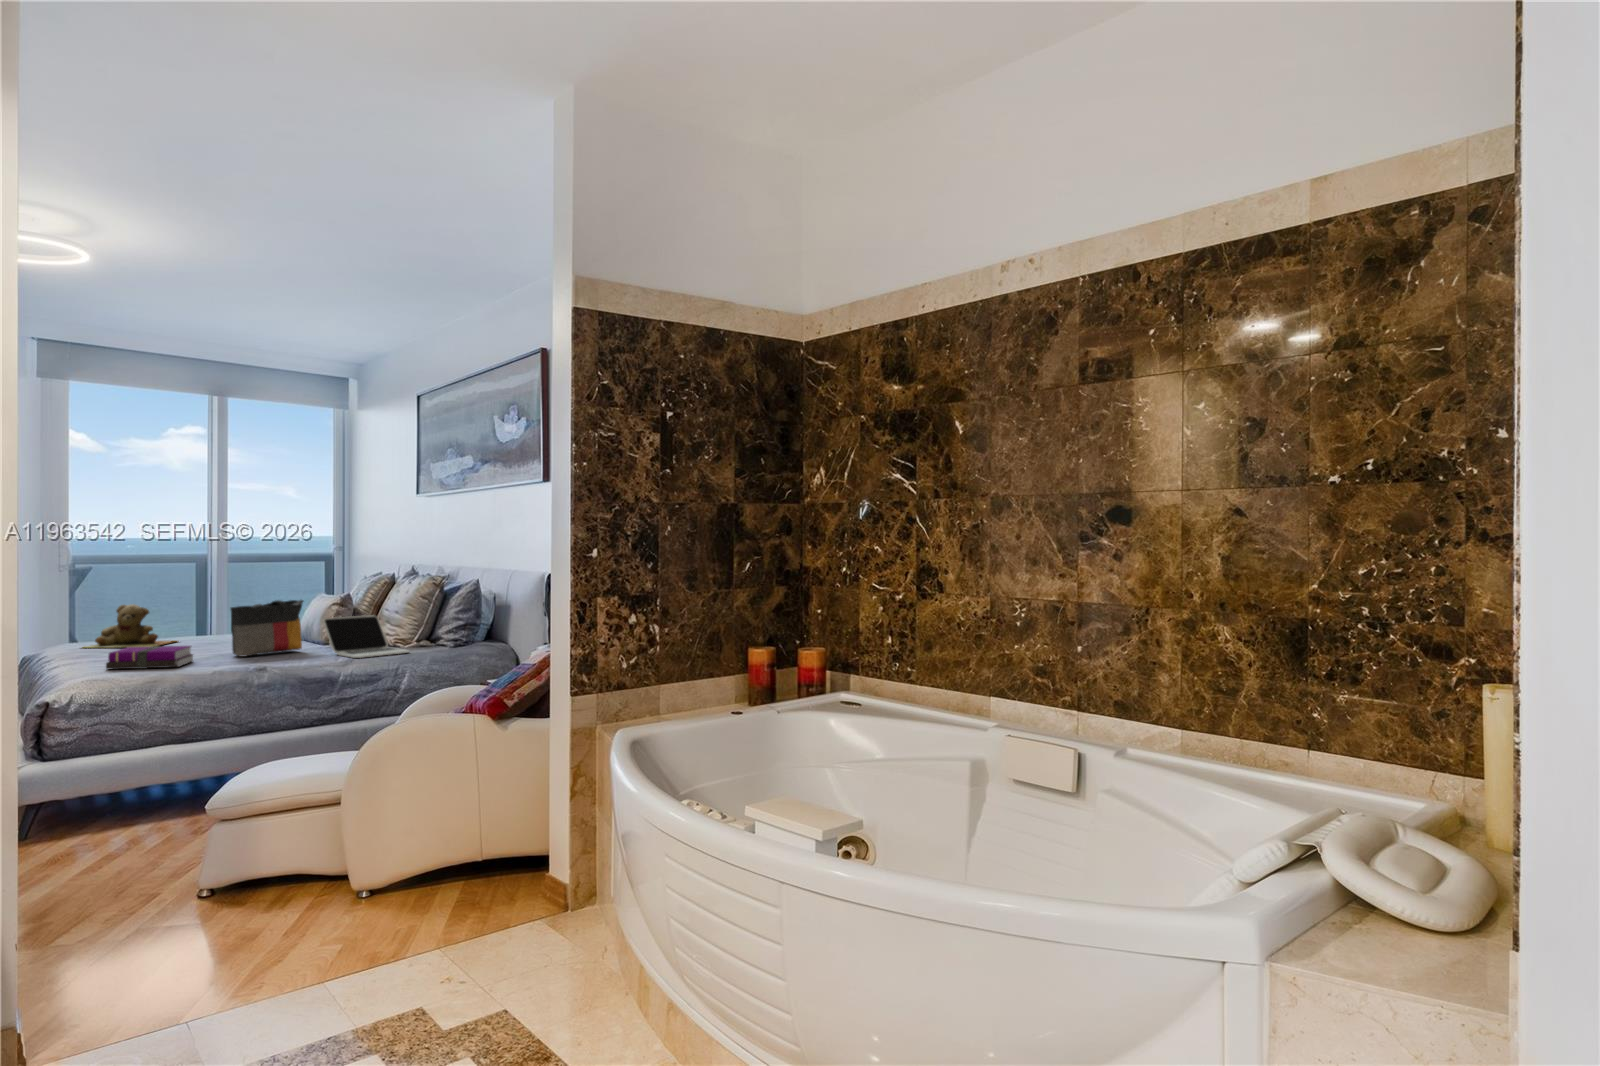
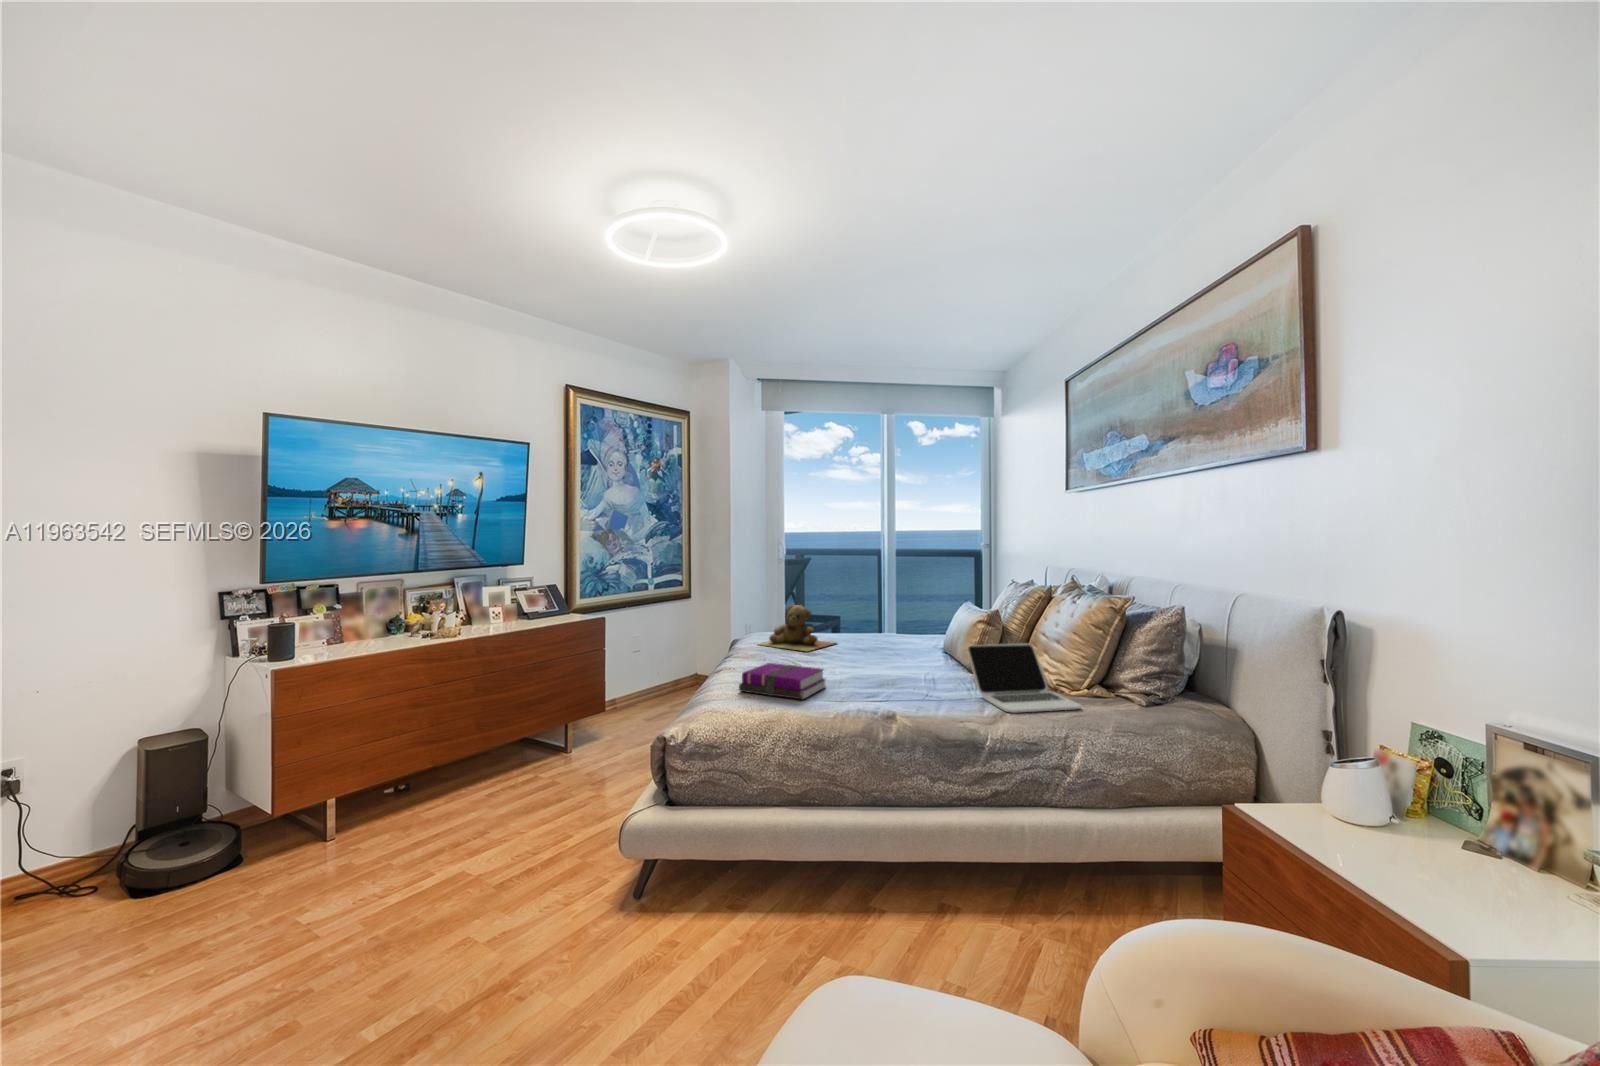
tote bag: present [231,600,303,656] -> none [865,618,946,685]

